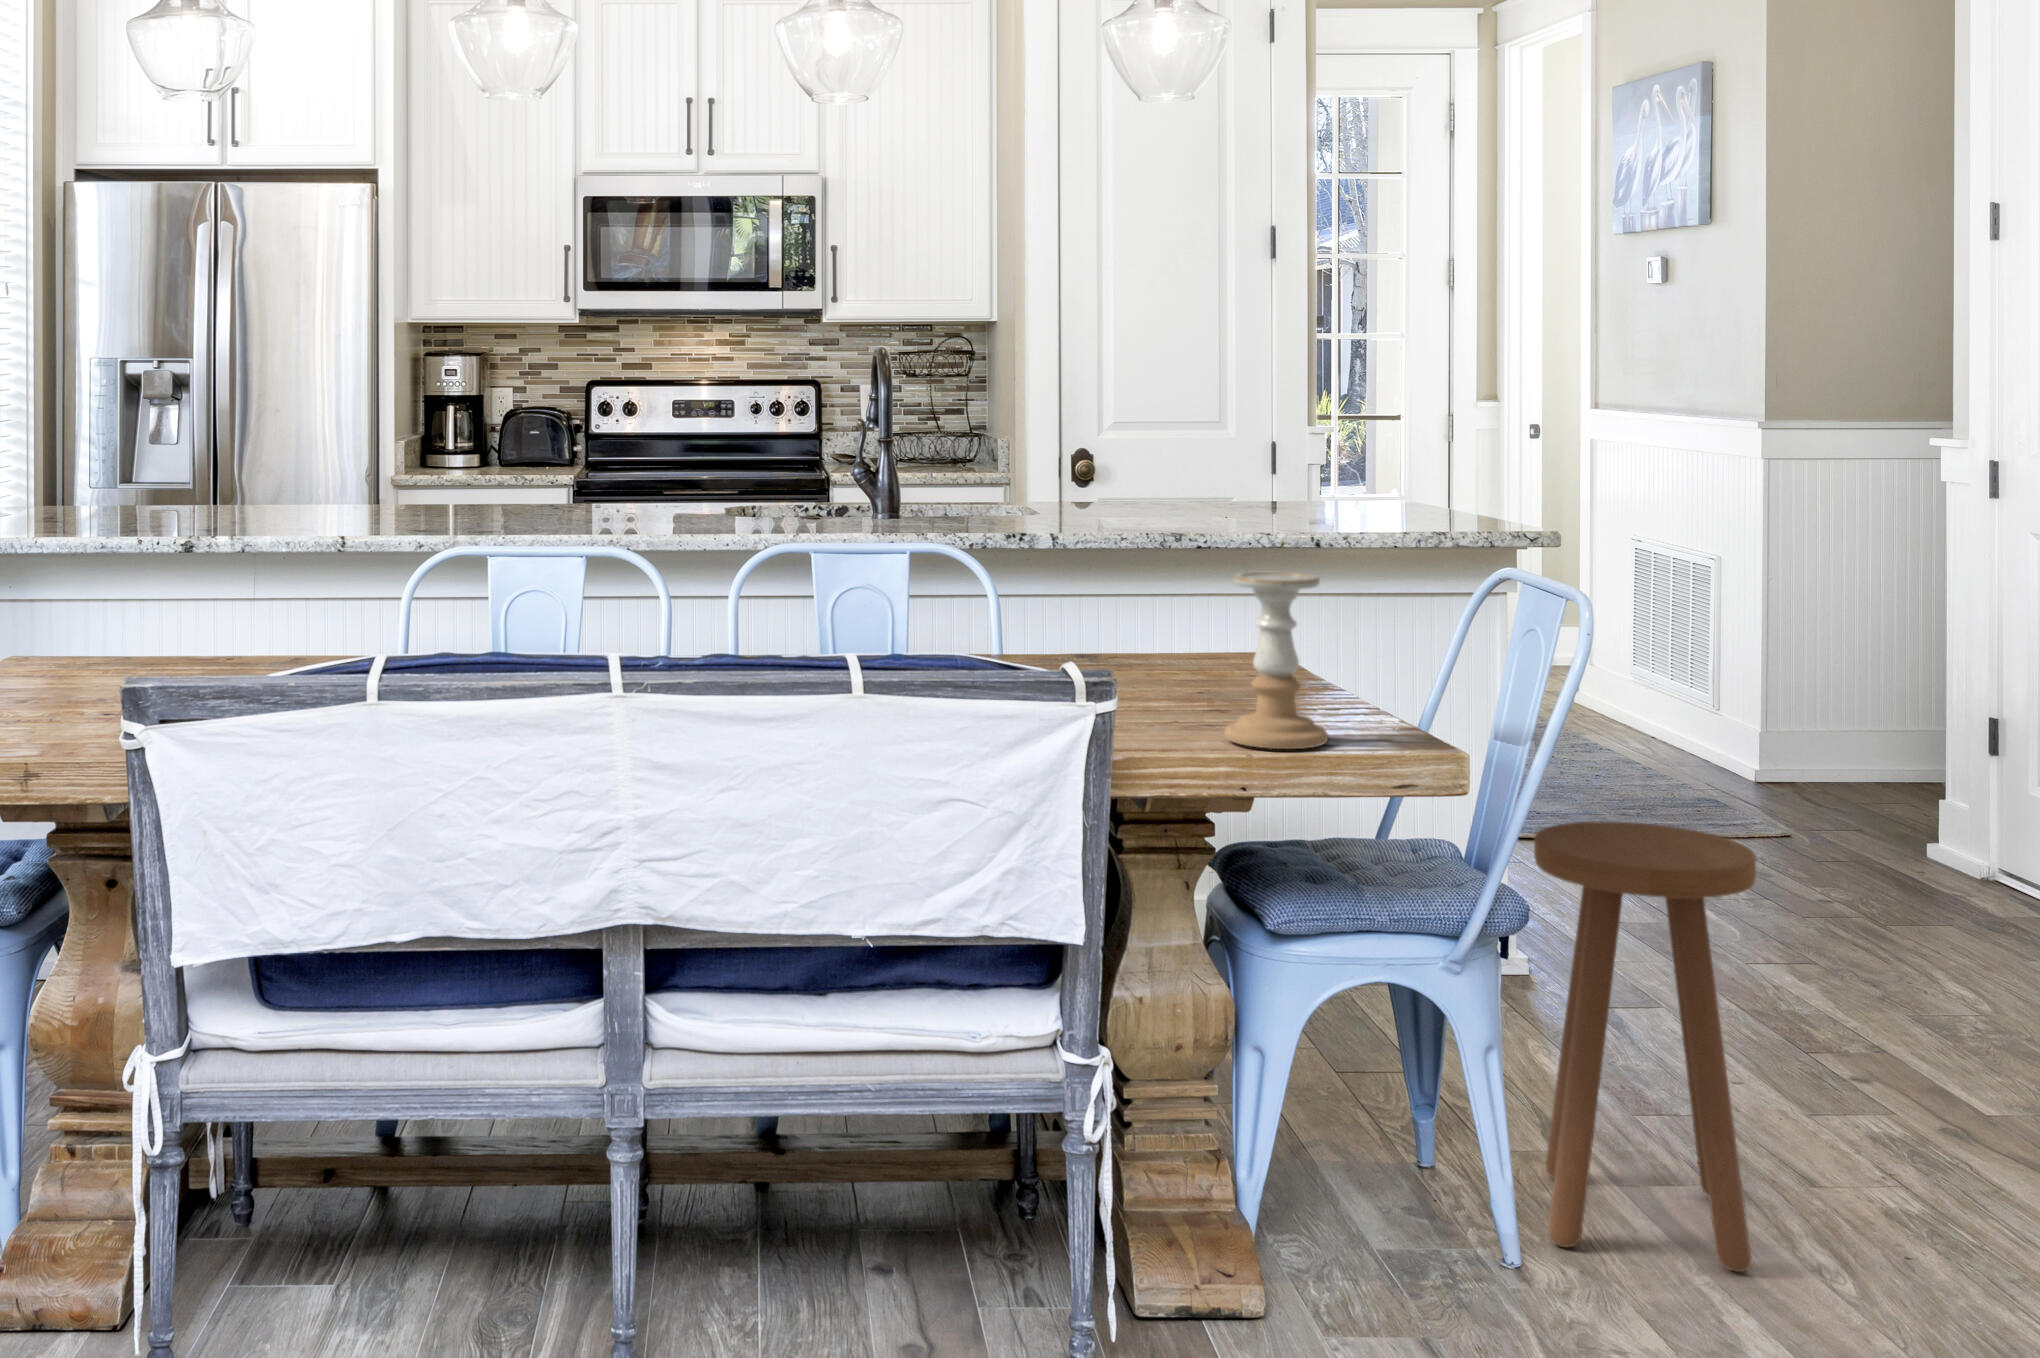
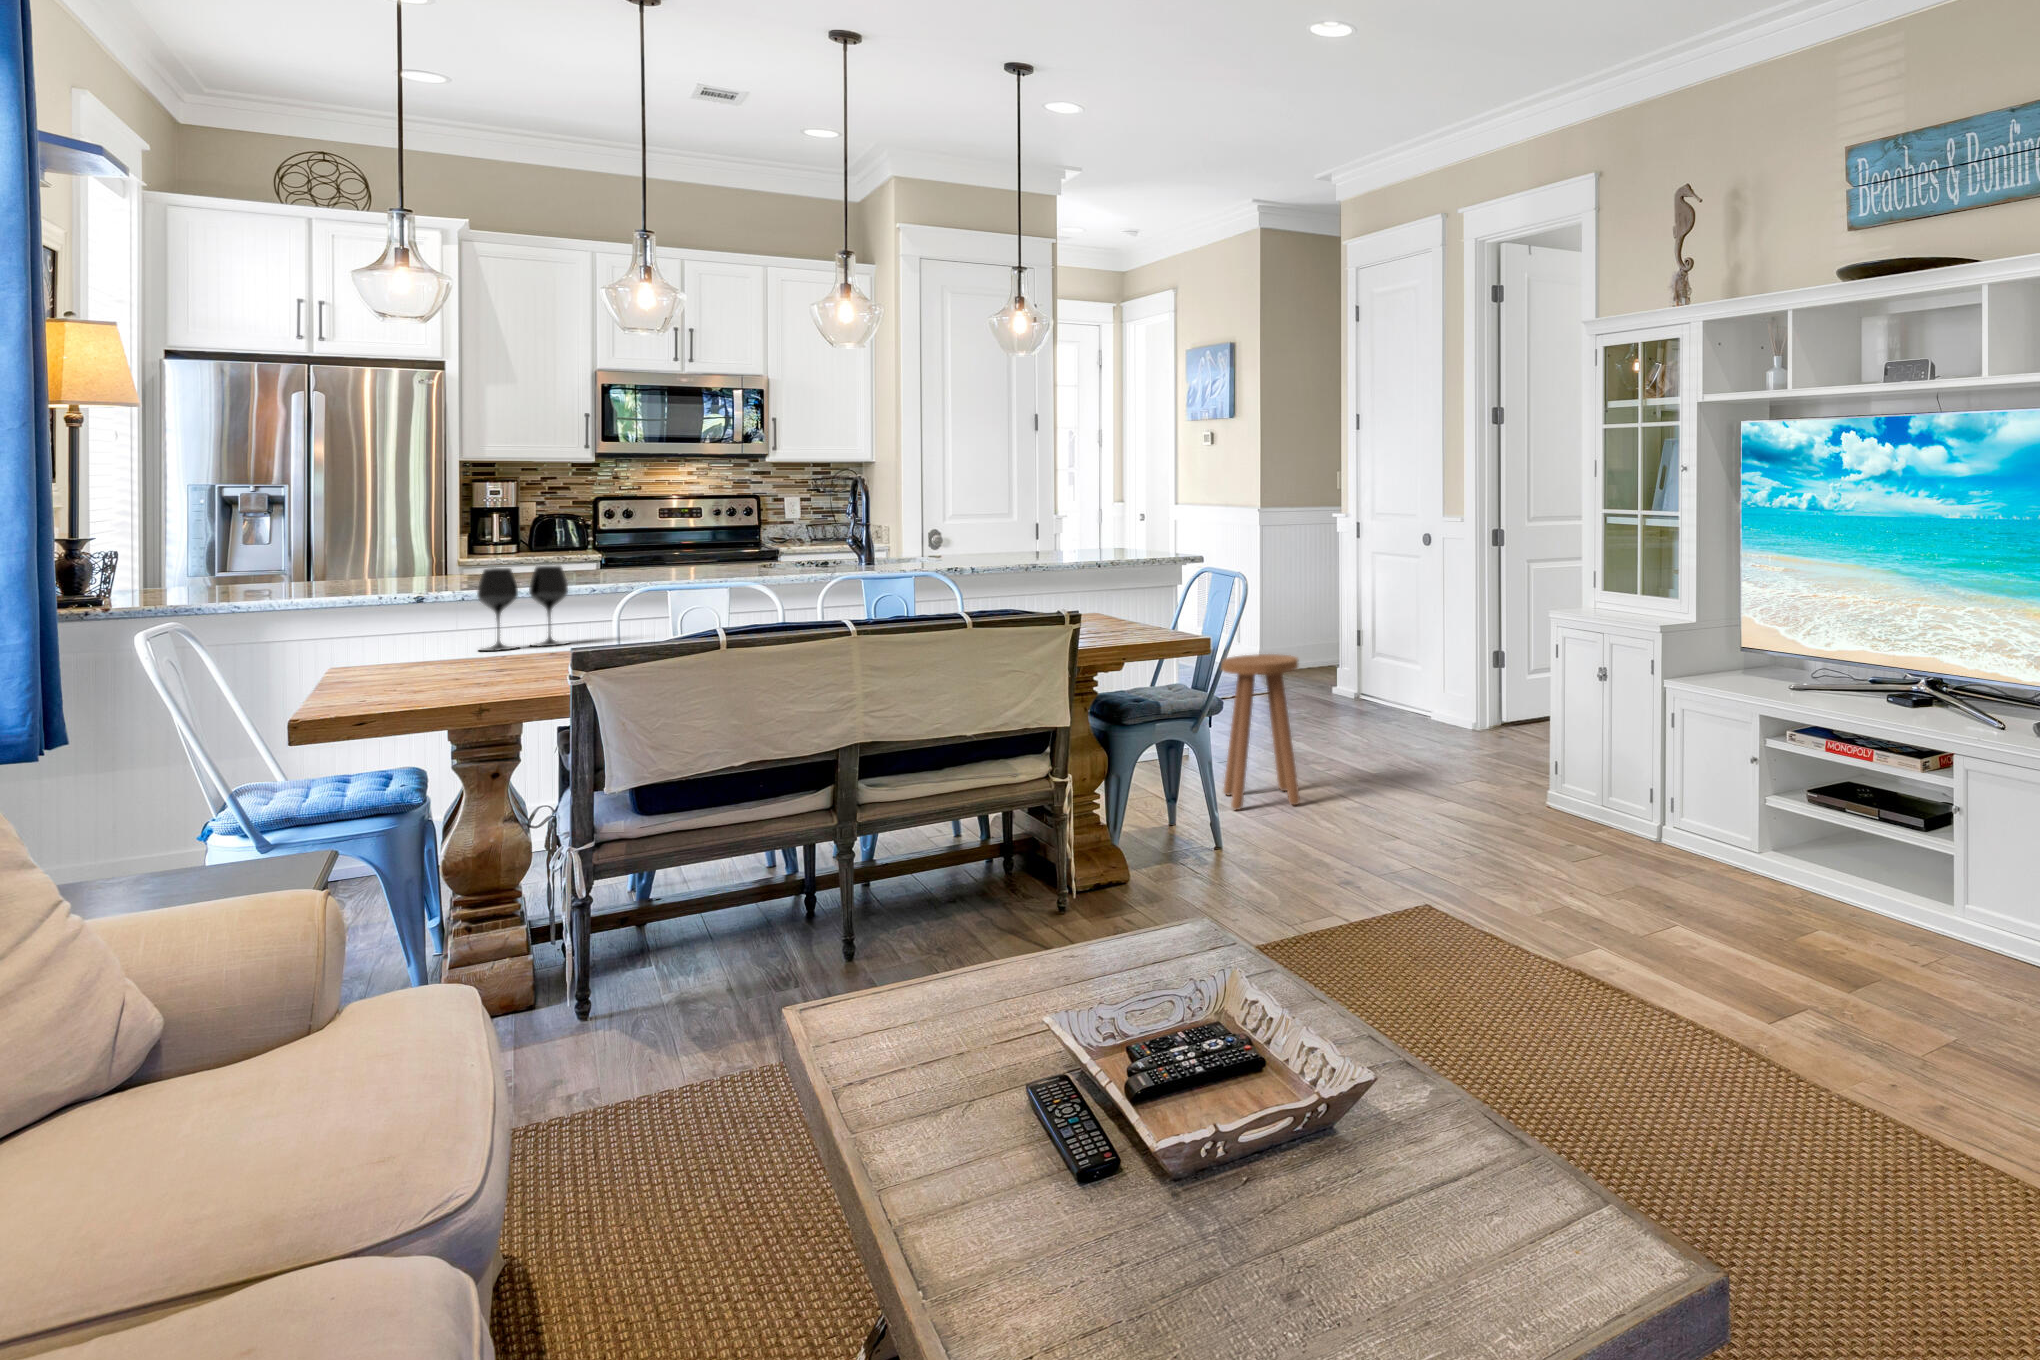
wine glass: none [83,515,230,669] -> present [477,566,568,651]
candle holder: present [1225,571,1328,749] -> none [1119,560,1159,627]

